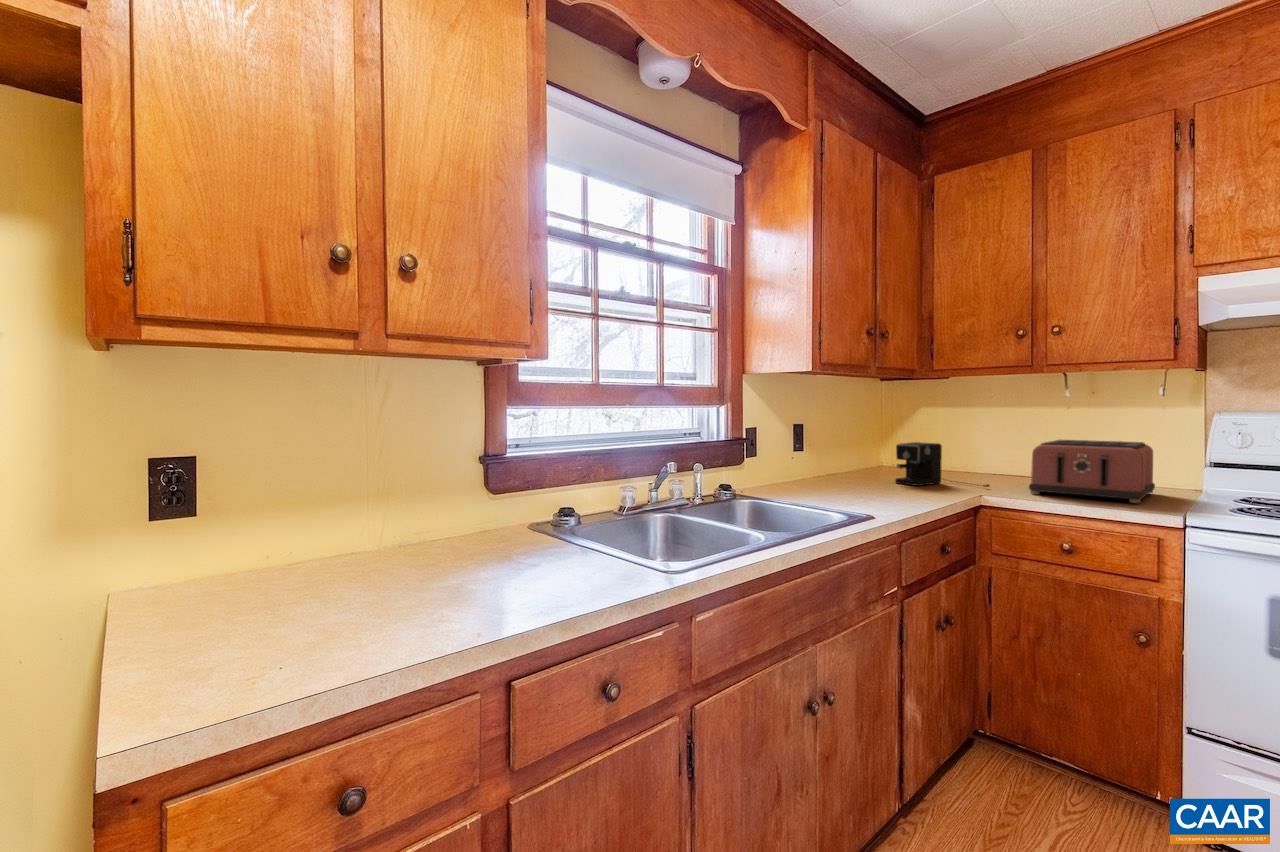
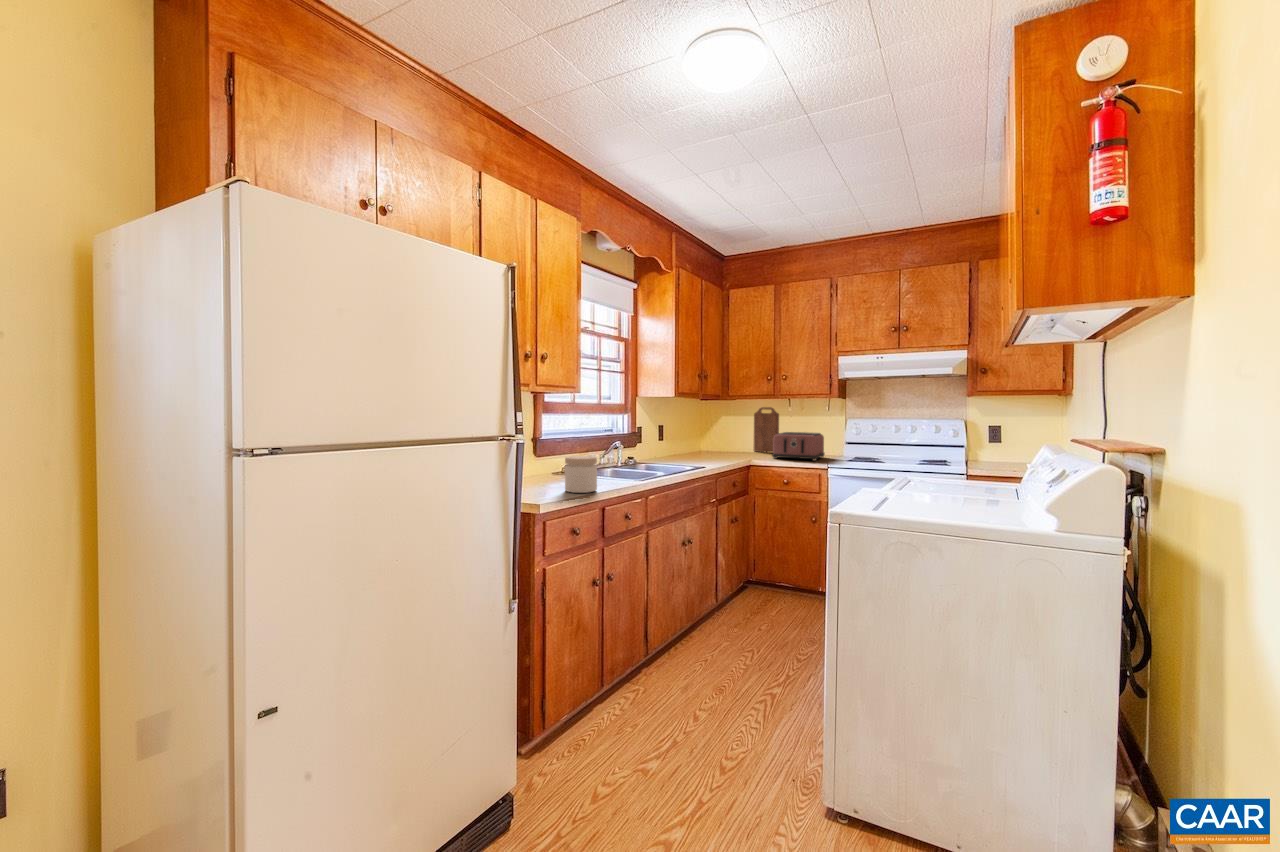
cutting board: none [987,392,1042,479] -> present [754,407,779,453]
coffee maker: present [895,442,990,487] -> none [710,434,755,457]
jar: none [454,501,537,601] -> present [565,456,597,493]

